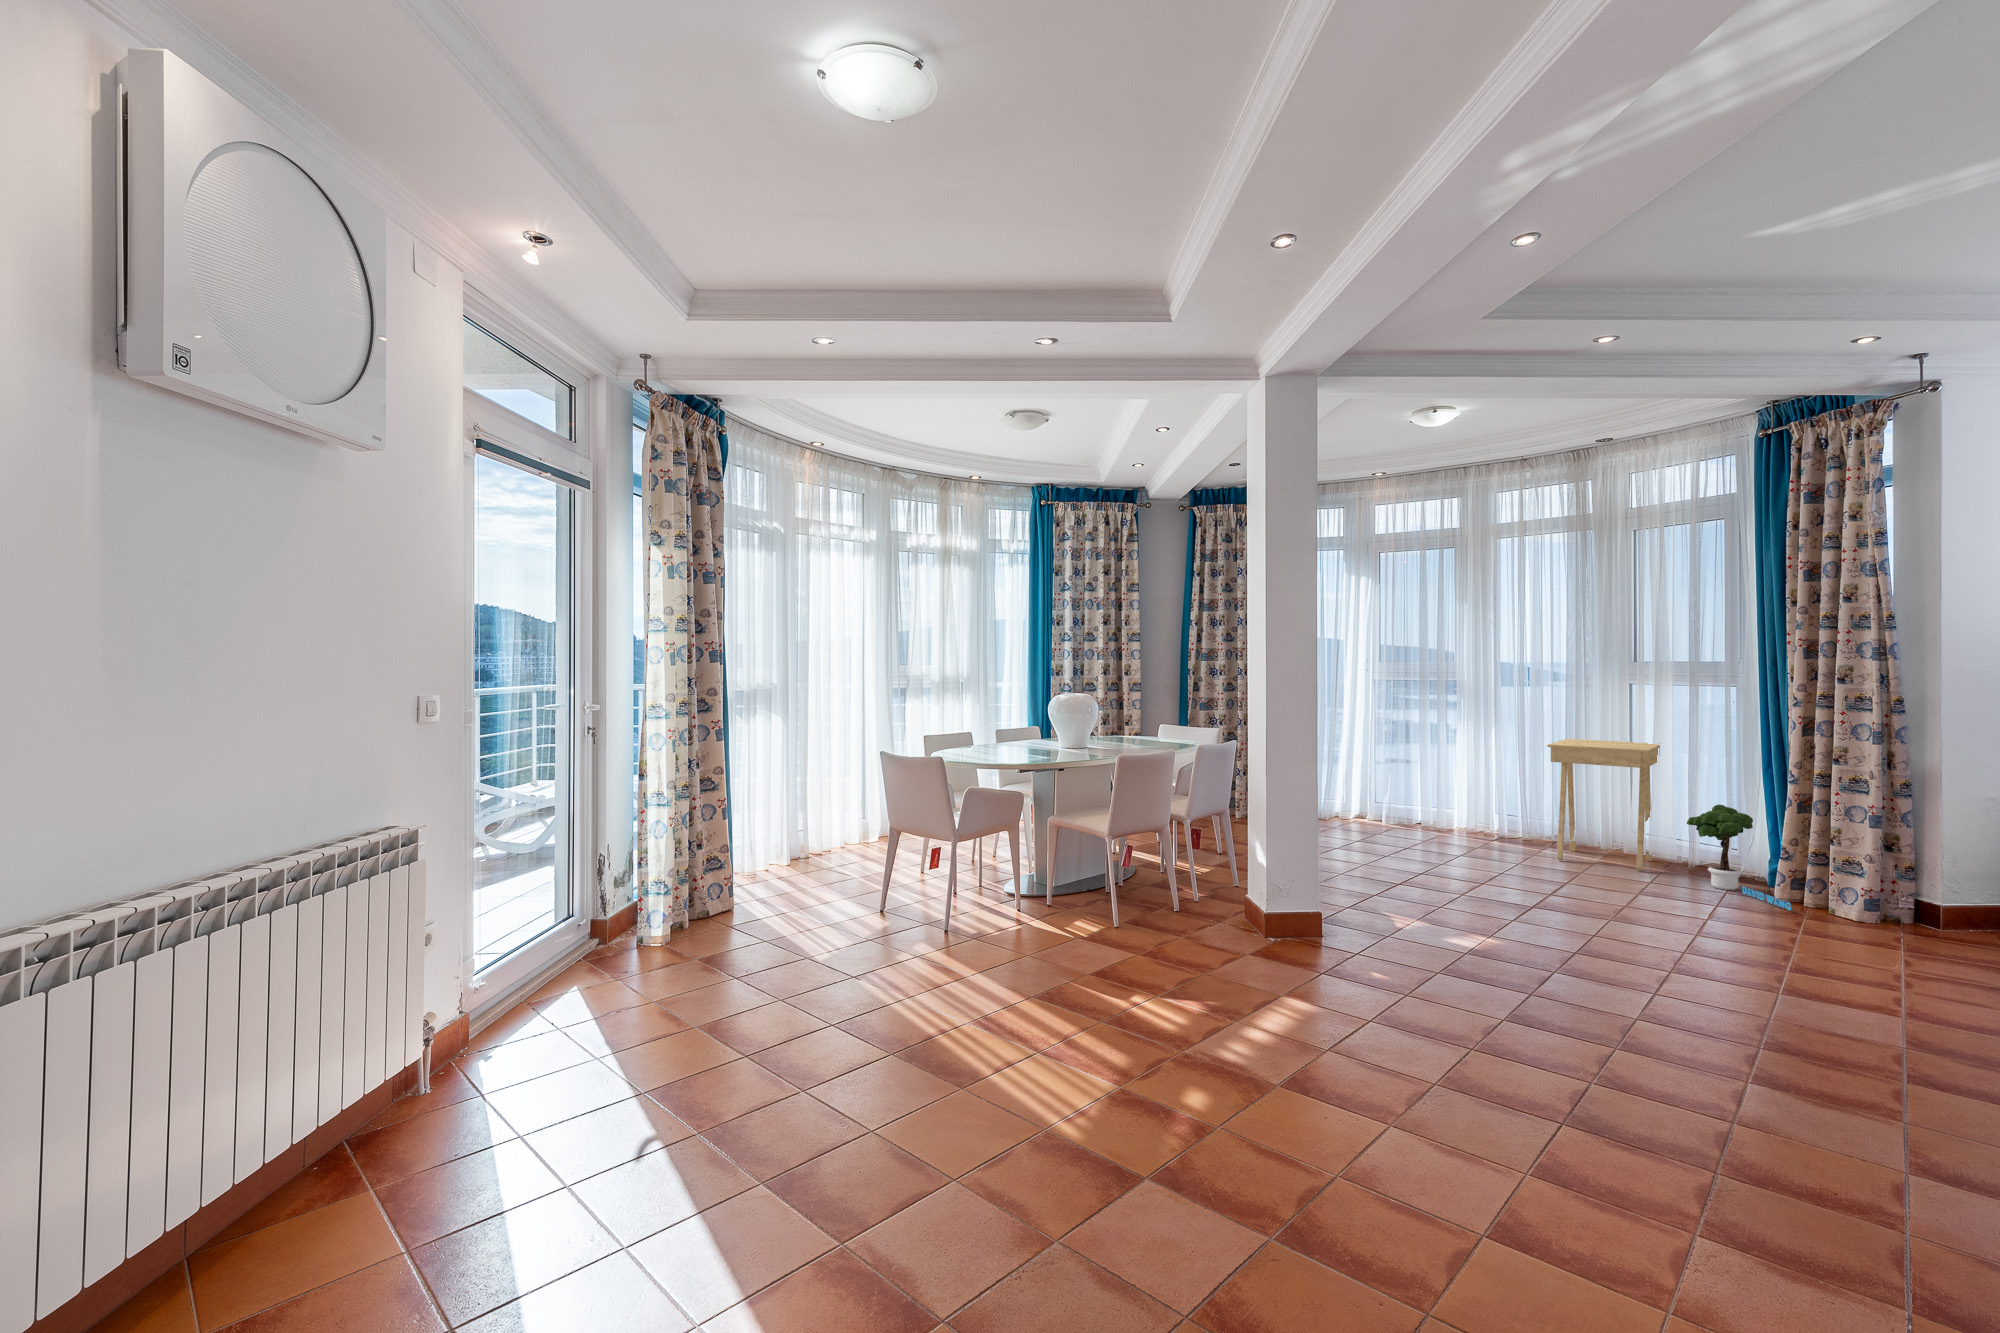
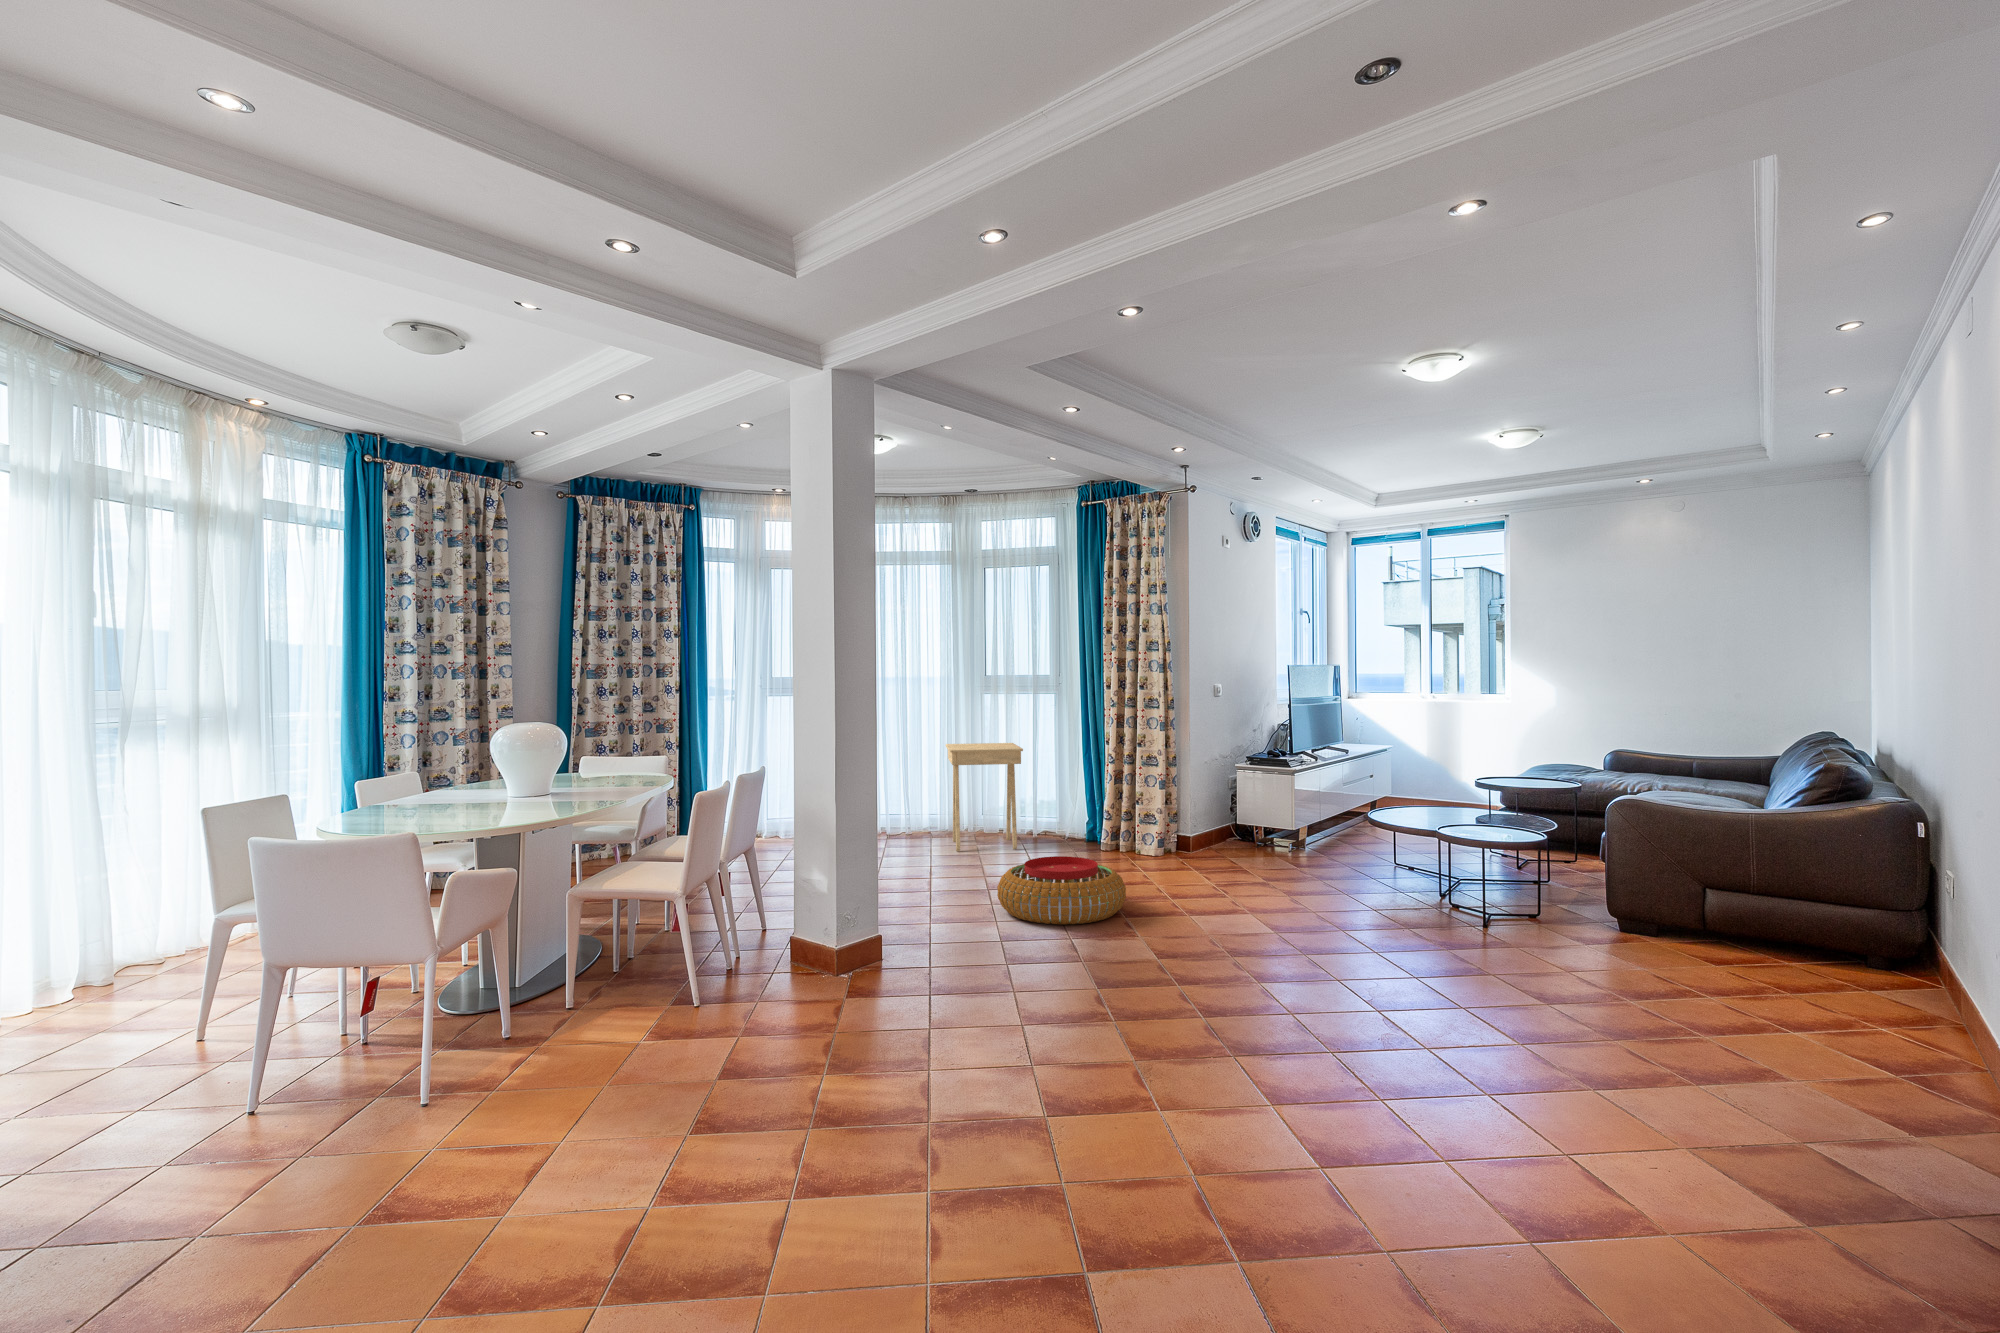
potted tree: present [1687,805,1792,911] -> none [1049,788,1128,861]
pouf: none [1506,871,1688,956] -> present [997,856,1126,924]

